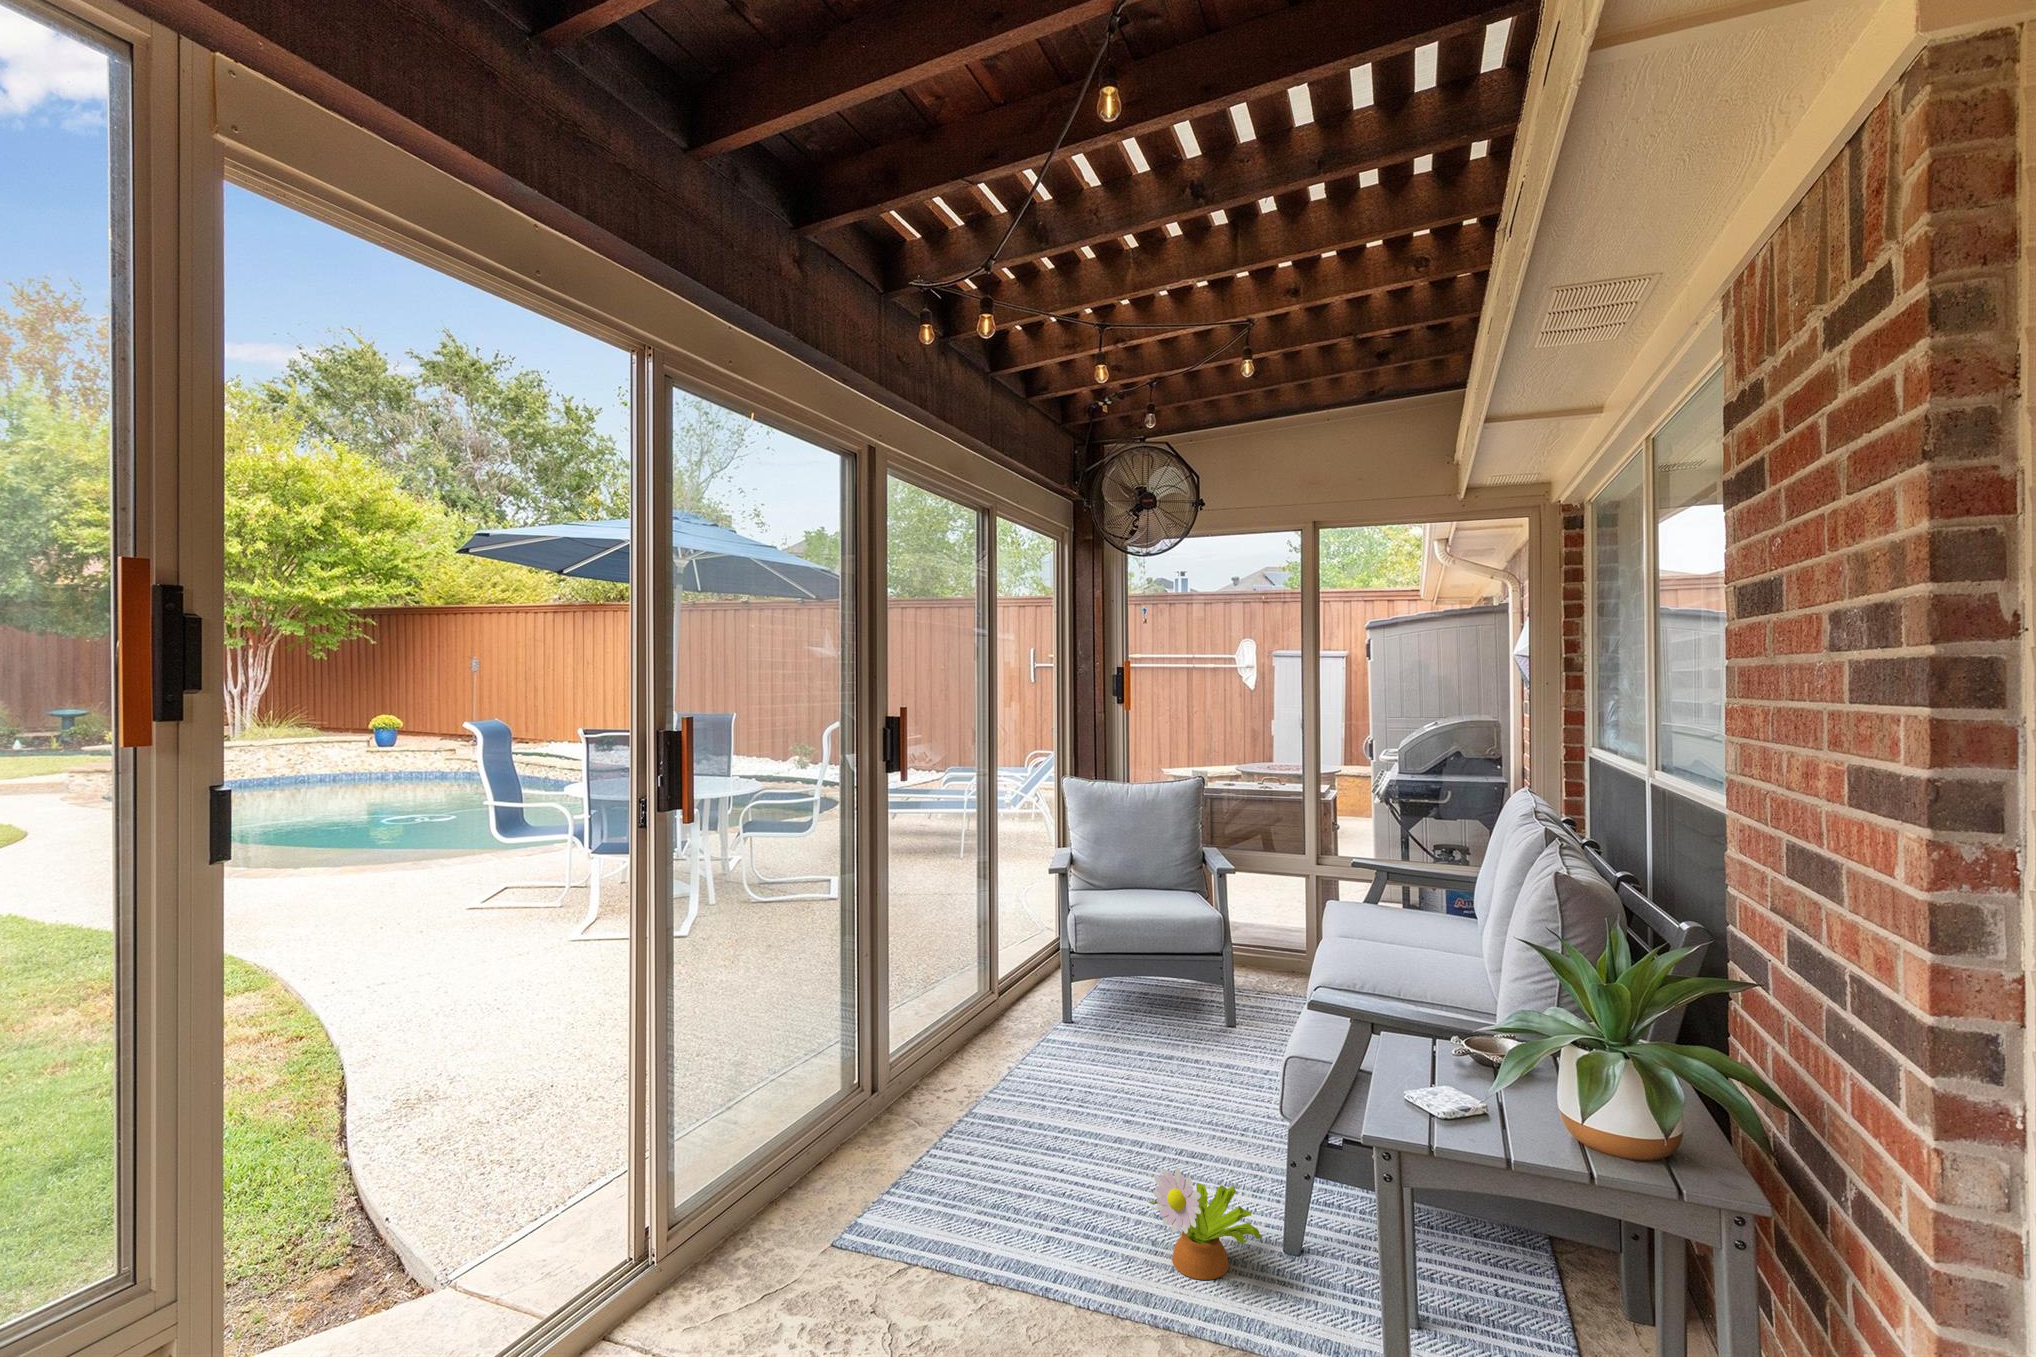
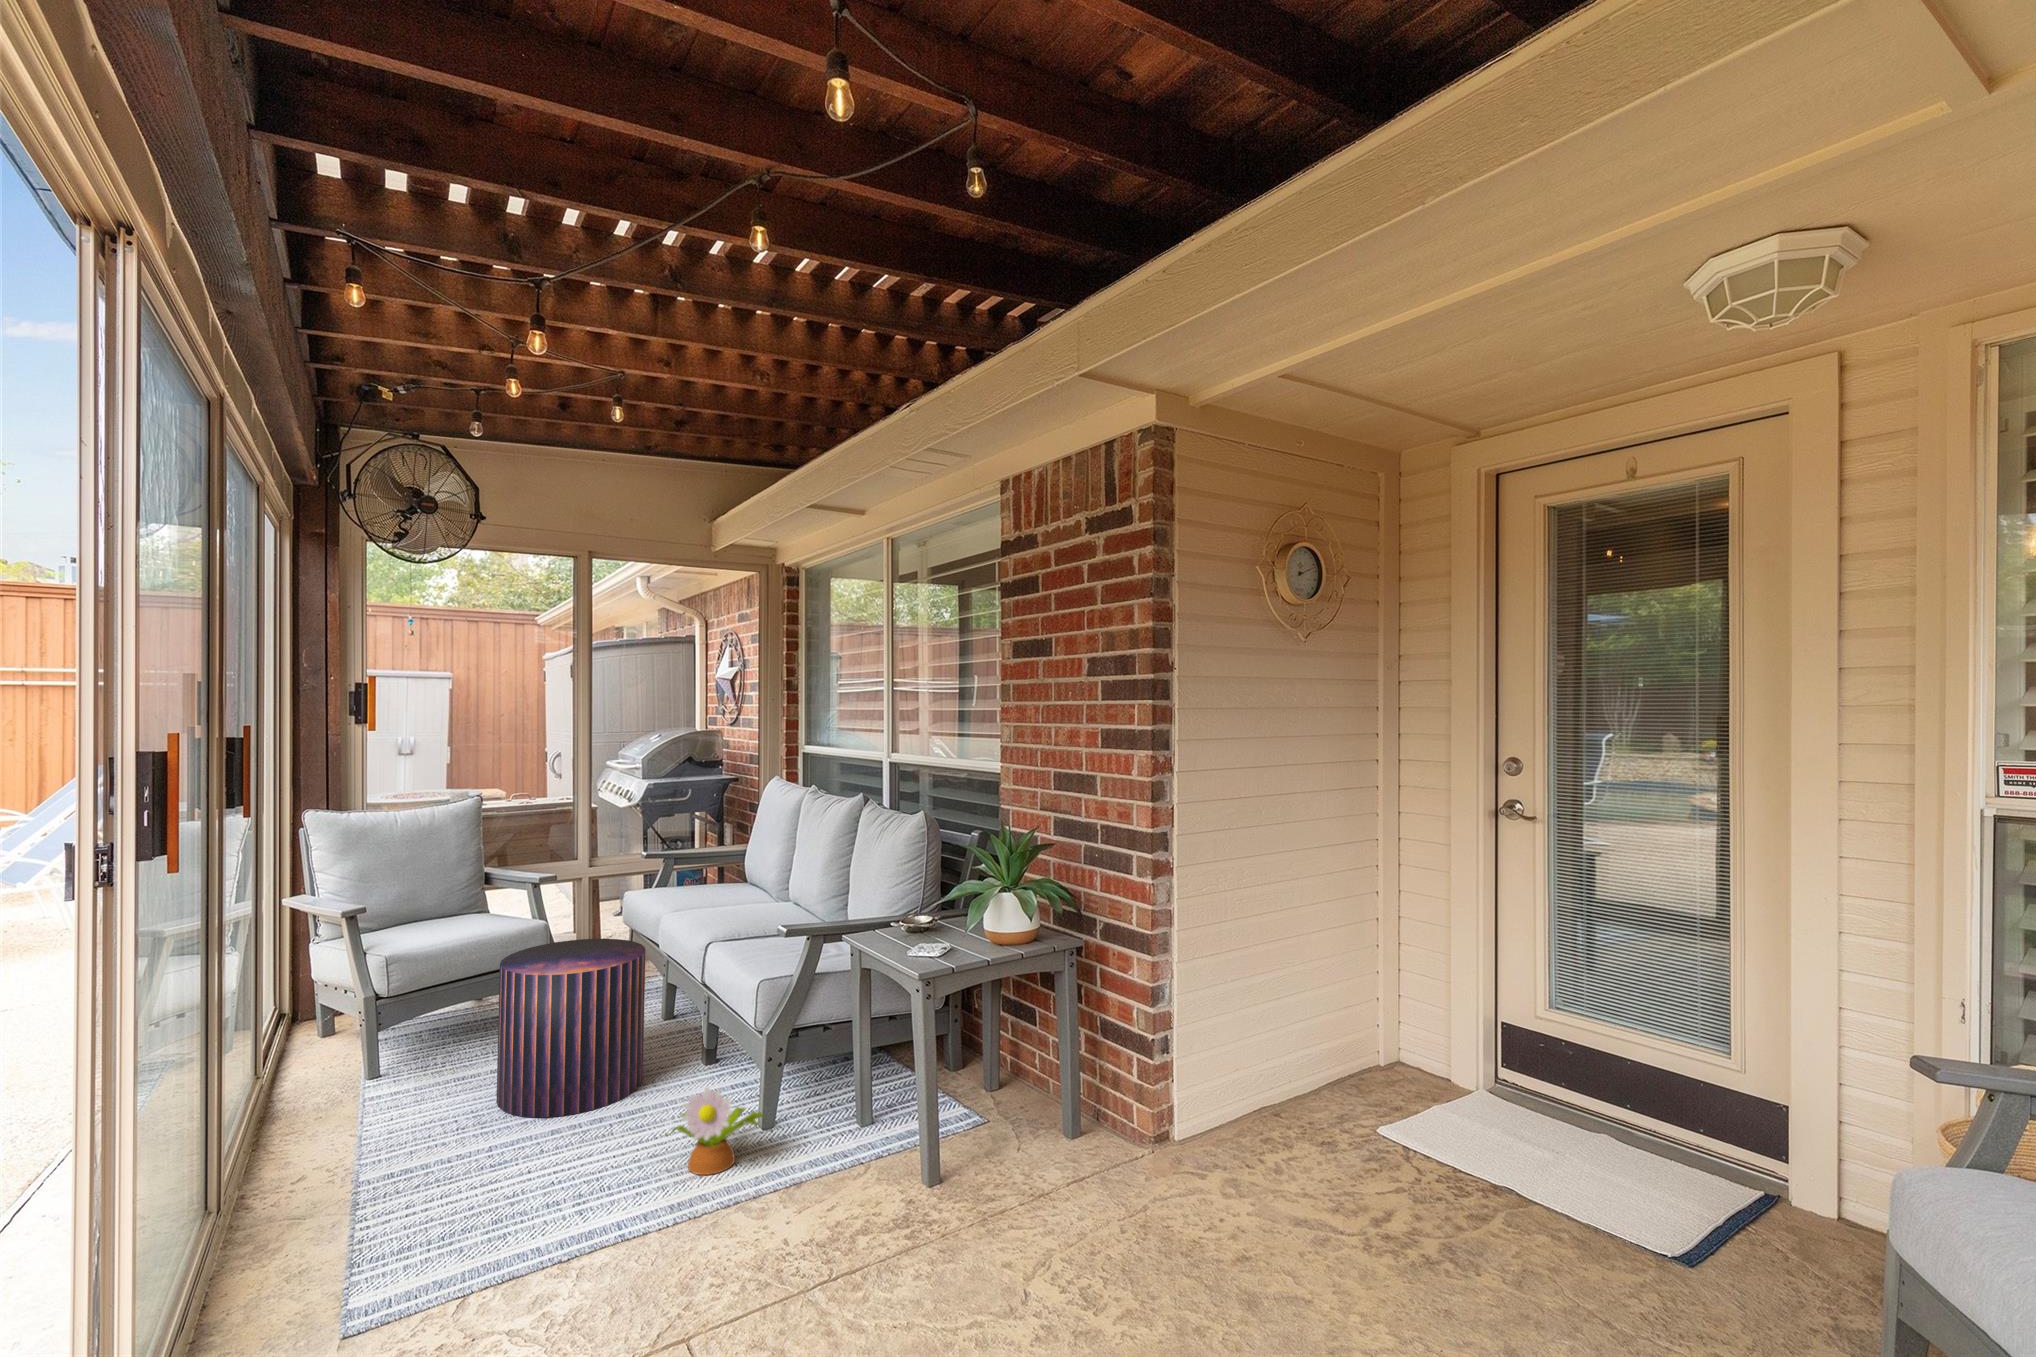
pouf: none [1101,944,1244,1138] -> present [496,939,646,1117]

